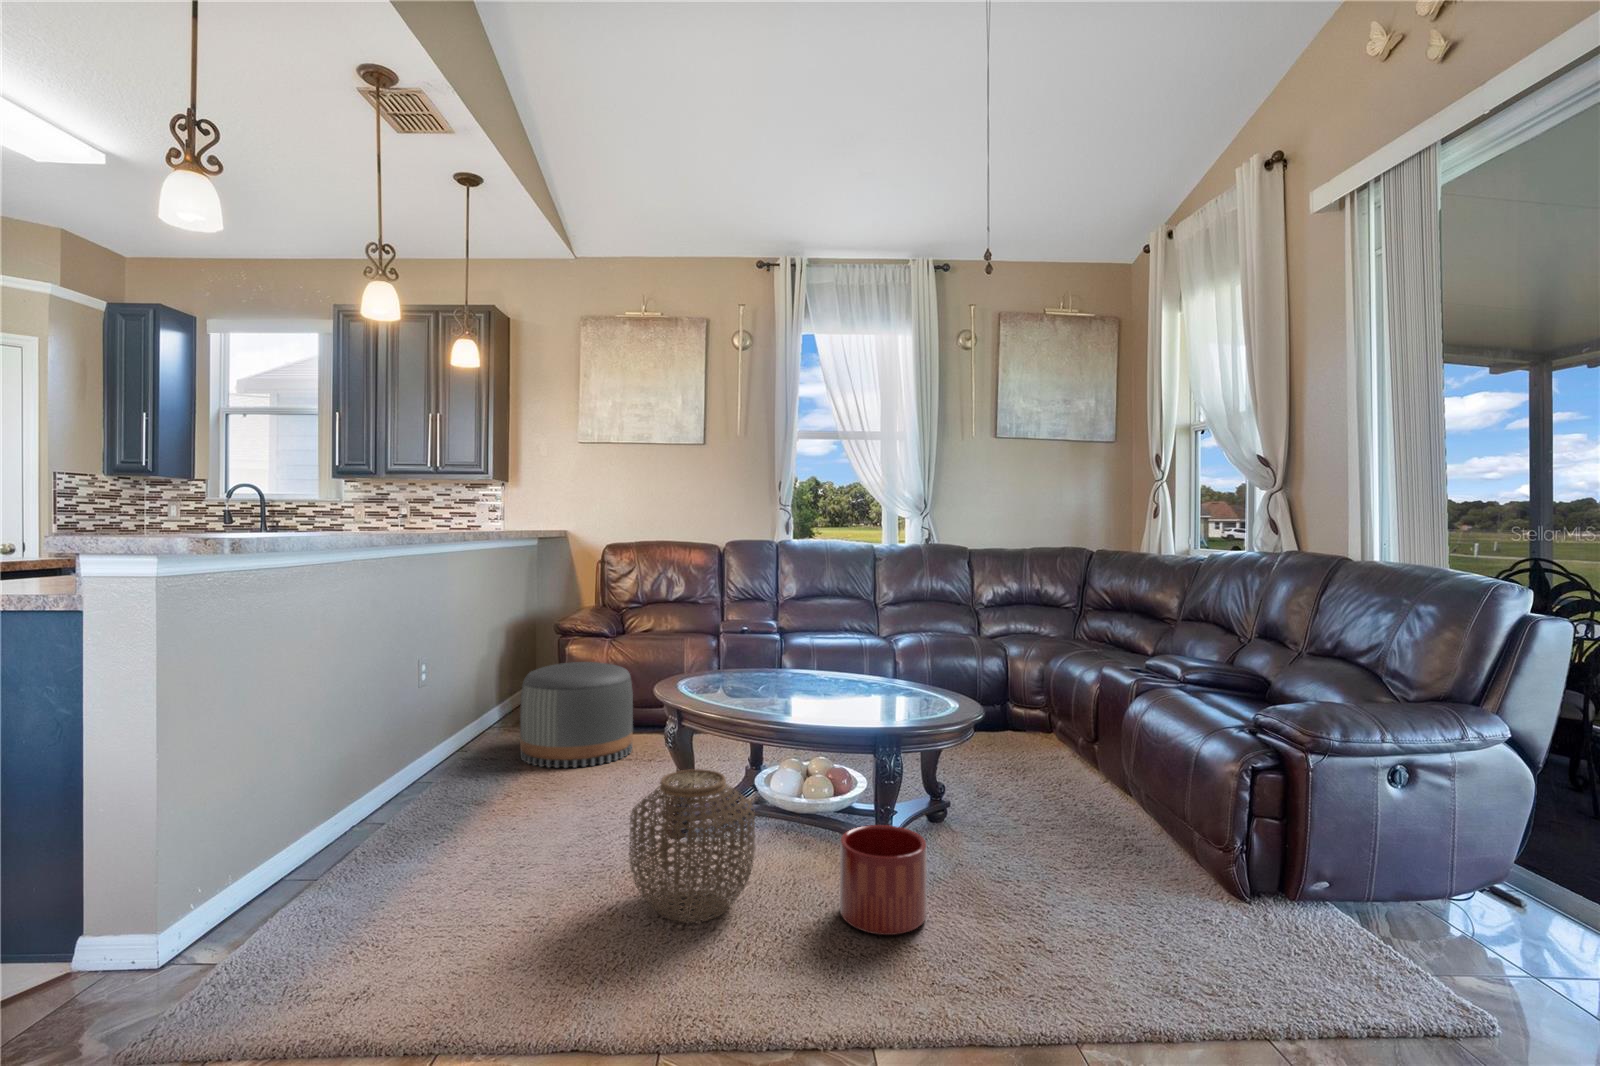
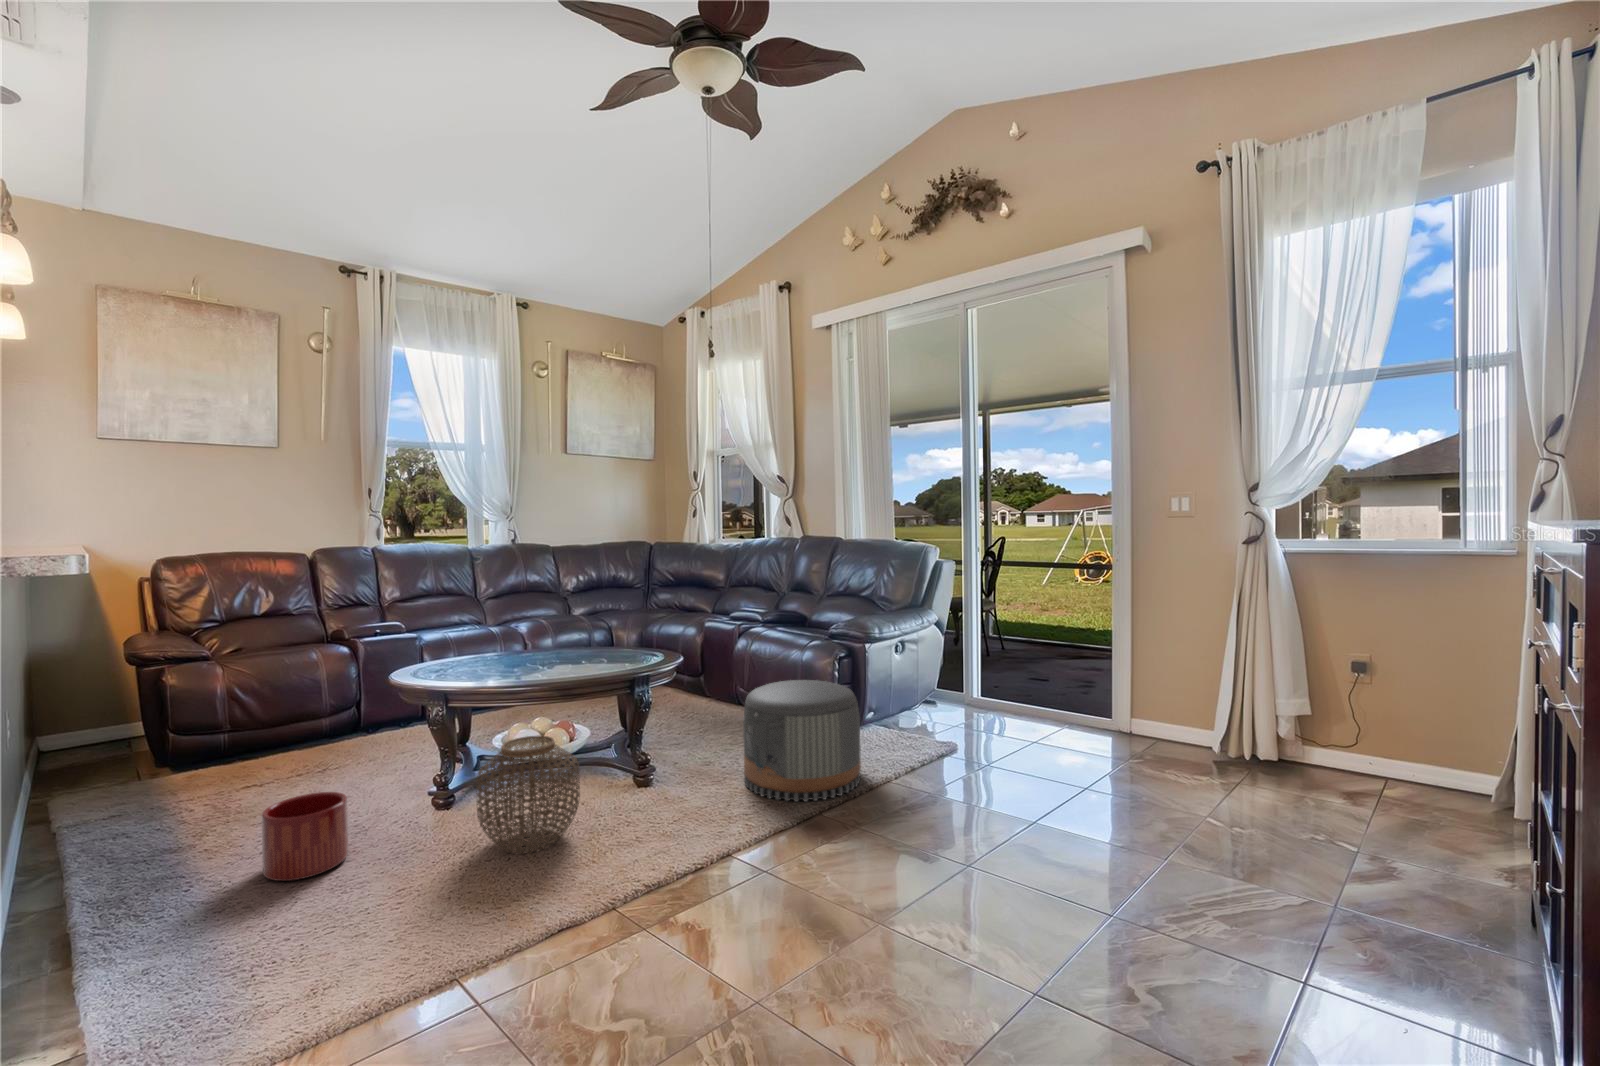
pouf: present [520,662,633,768] -> present [743,680,861,802]
planter: present [840,825,927,935] -> present [262,792,348,881]

